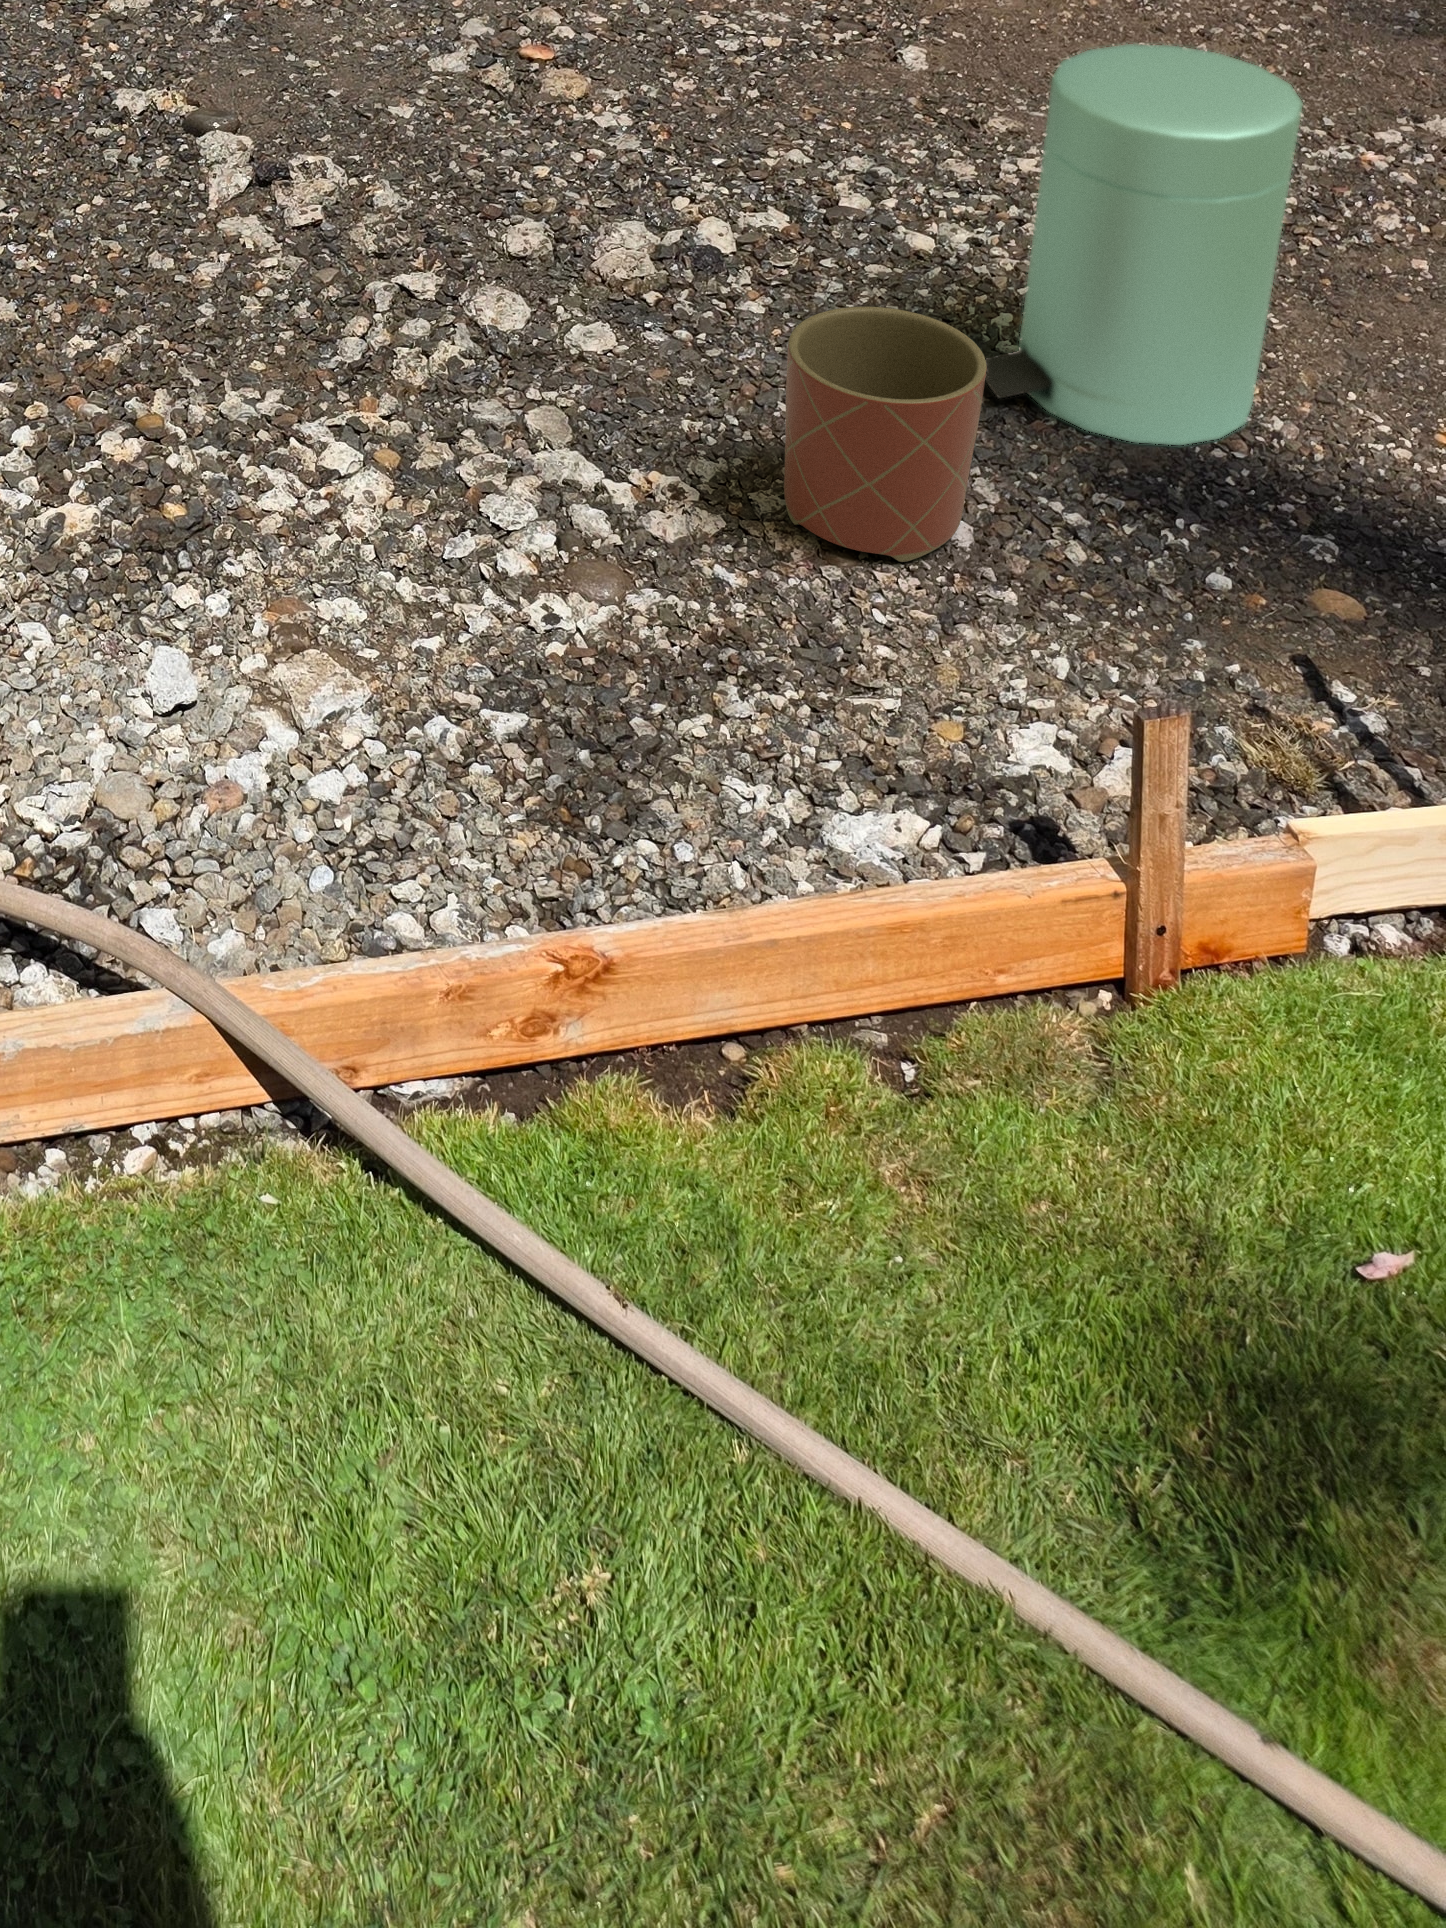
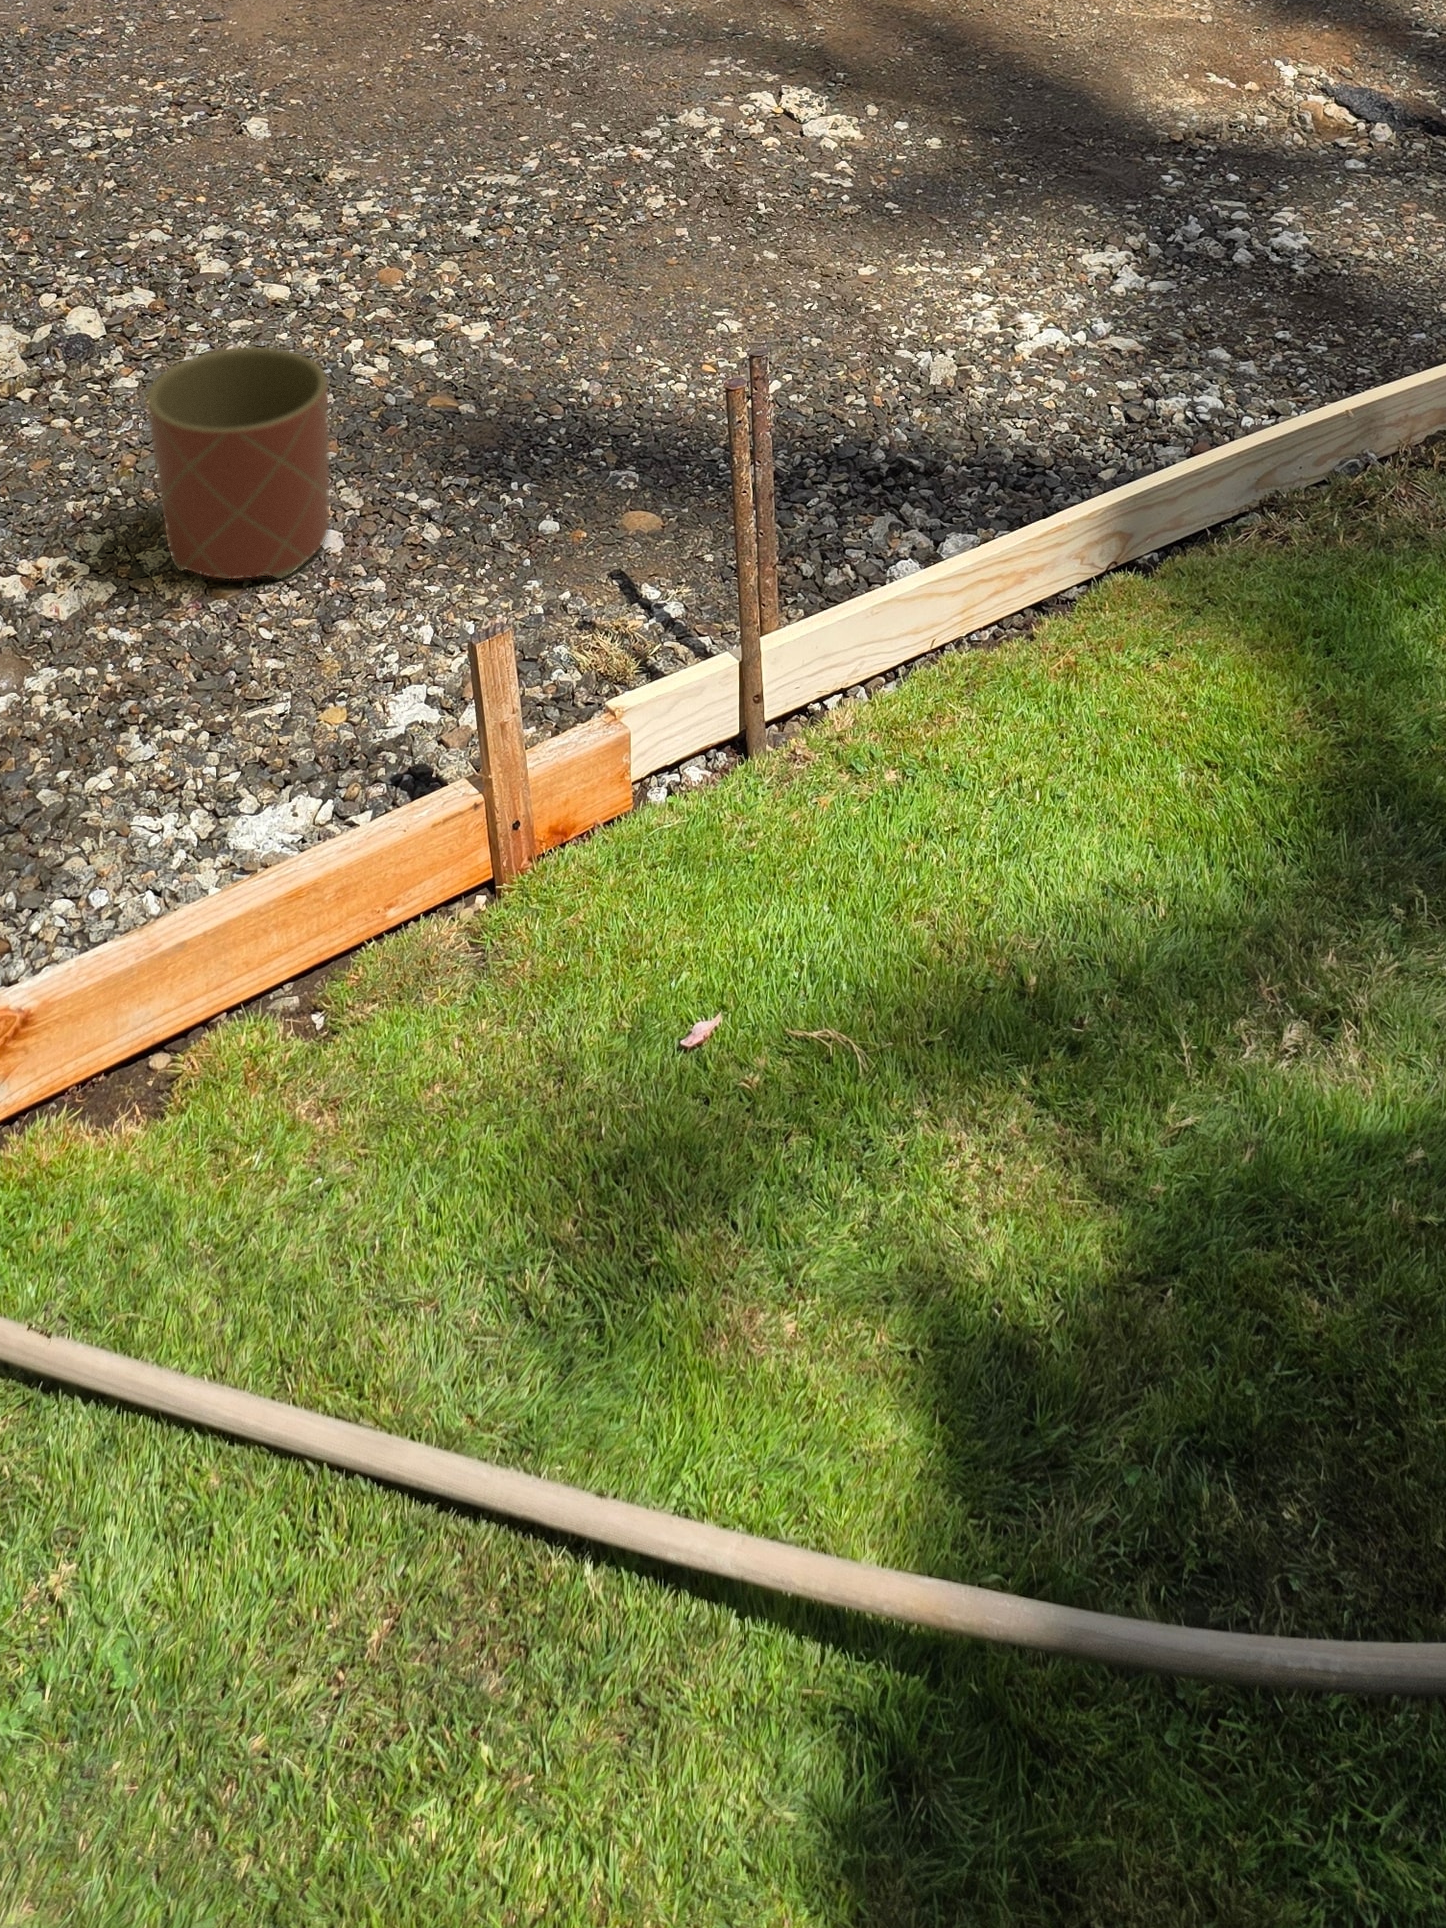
trash can: present [986,44,1302,445] -> none [328,71,561,426]

